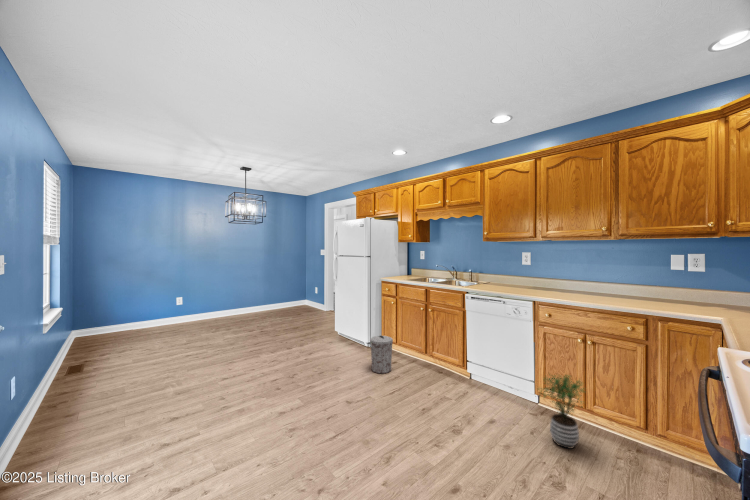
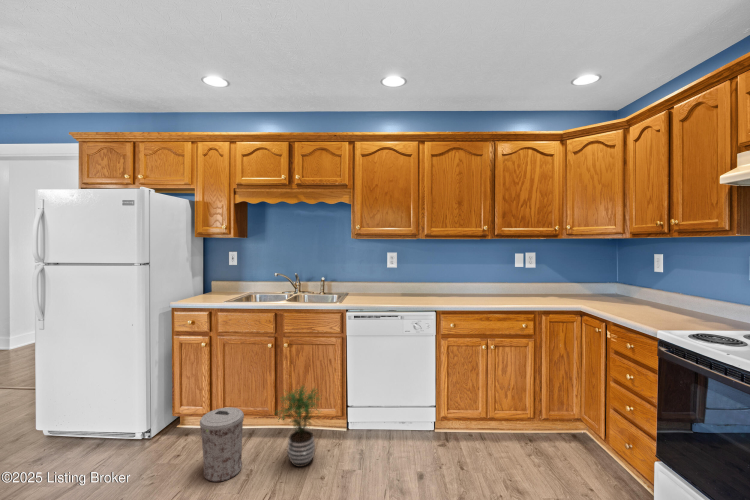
potted plant: present [539,375,584,449] -> present [275,387,320,467]

